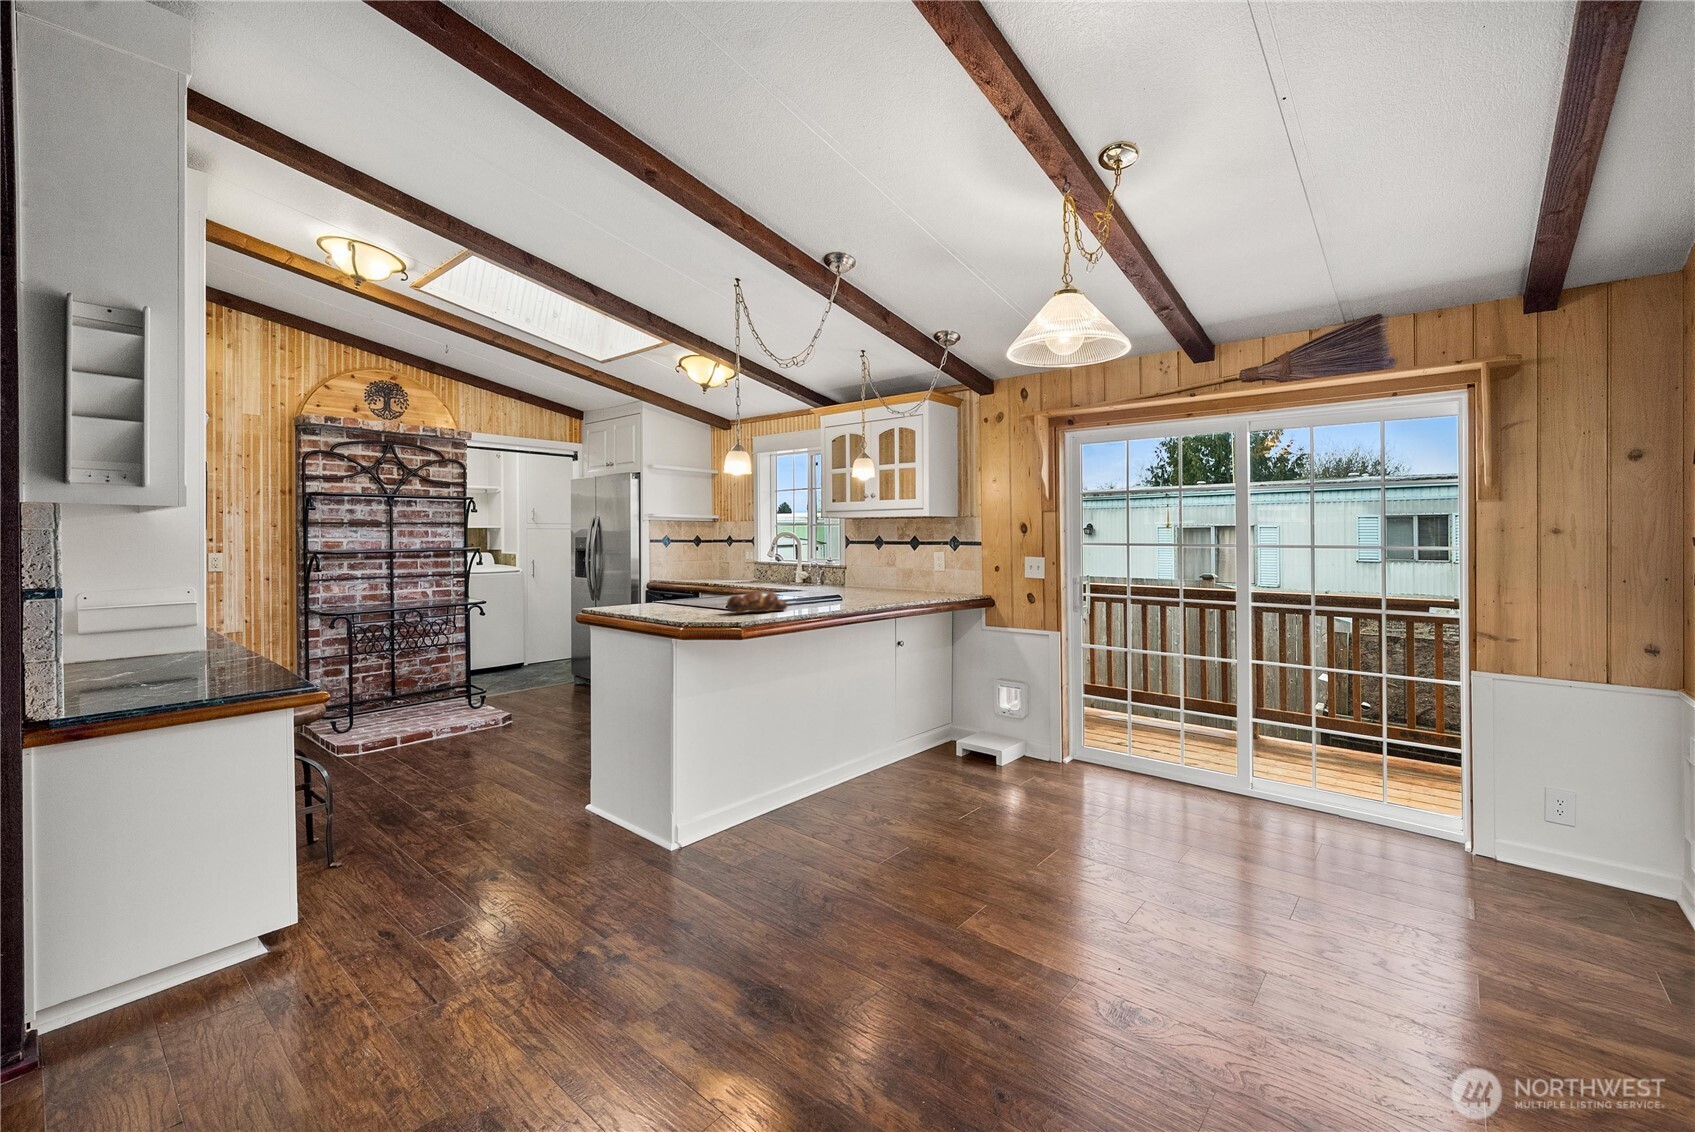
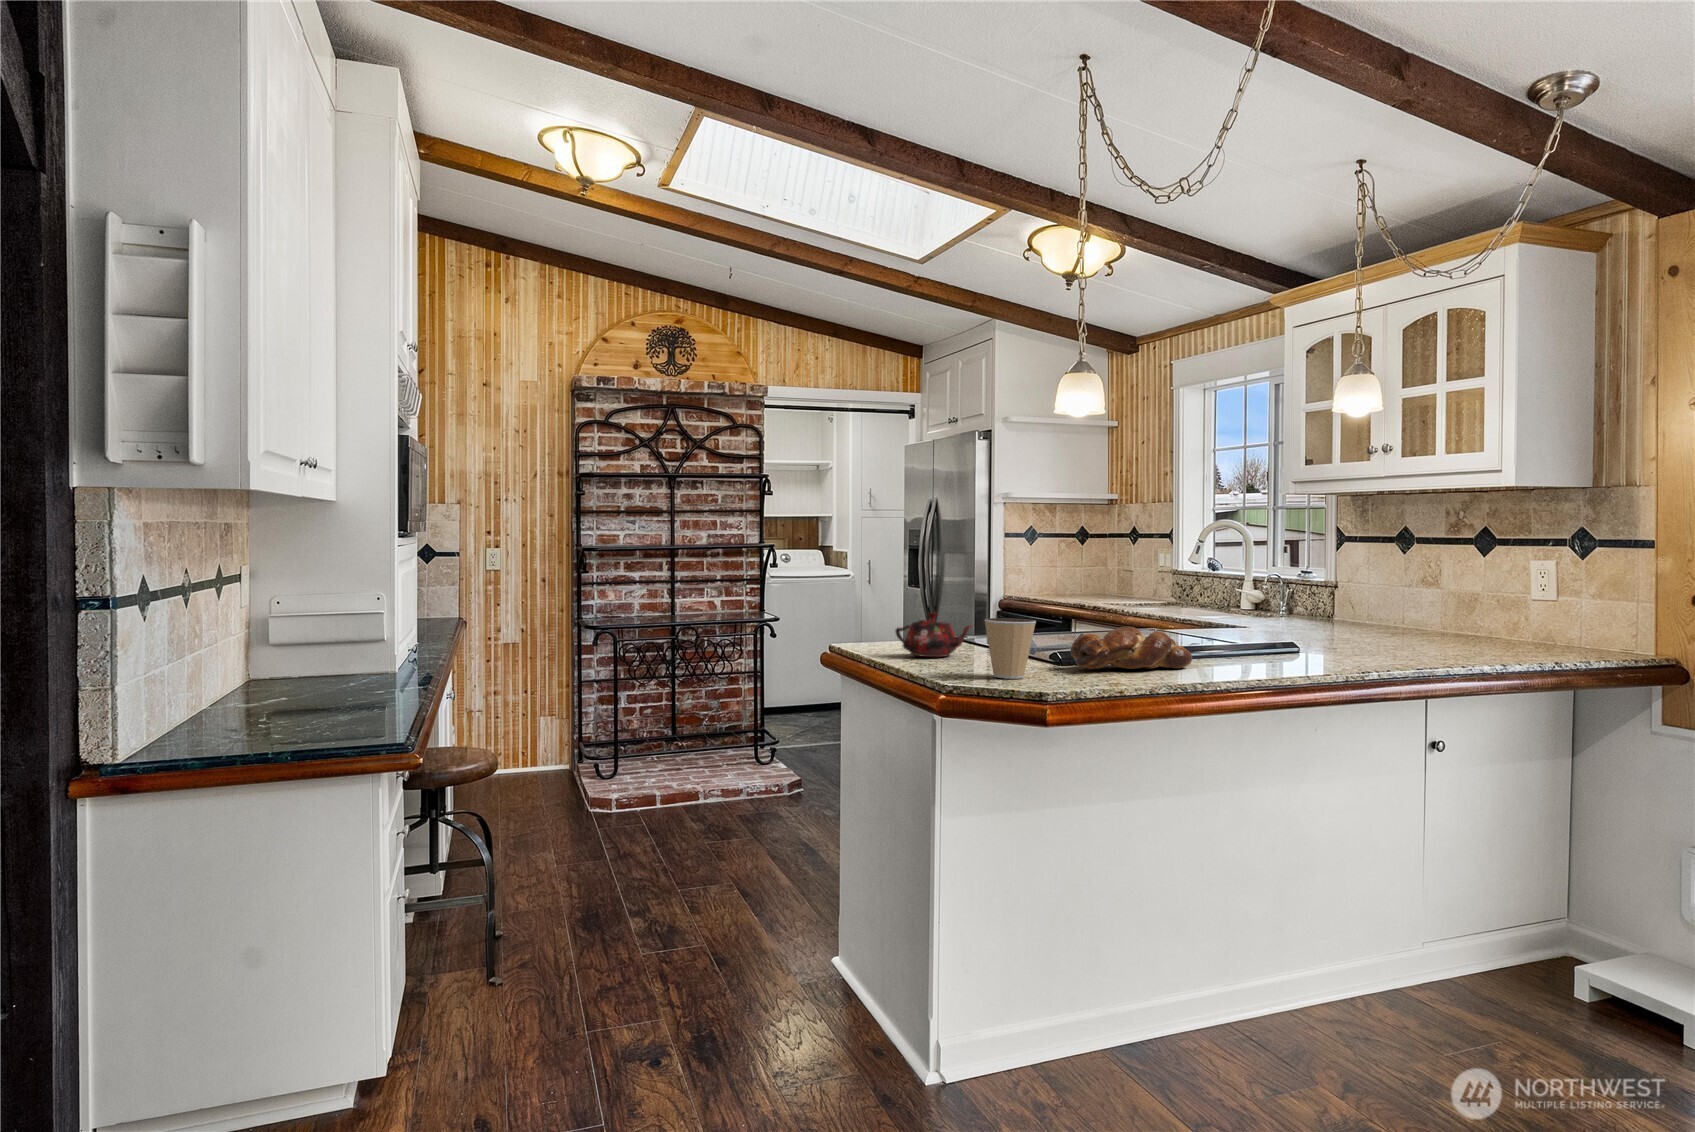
teapot: none [617,588,666,614] -> present [895,612,970,657]
coffee cup: none [684,588,712,619] -> present [984,618,1036,679]

